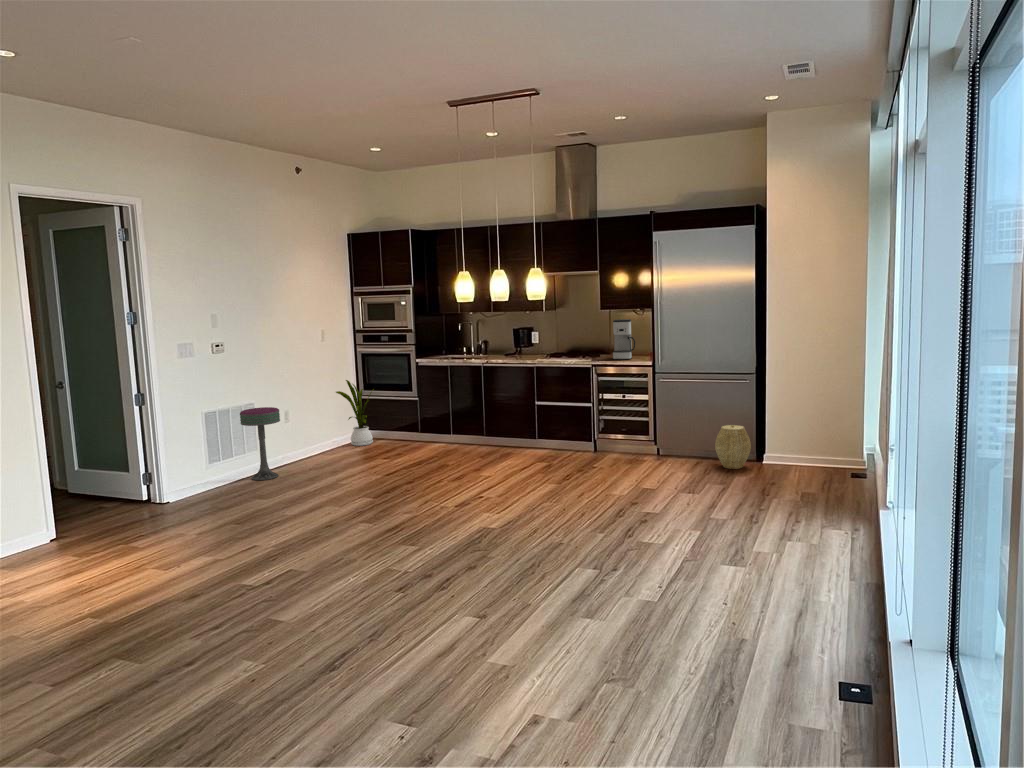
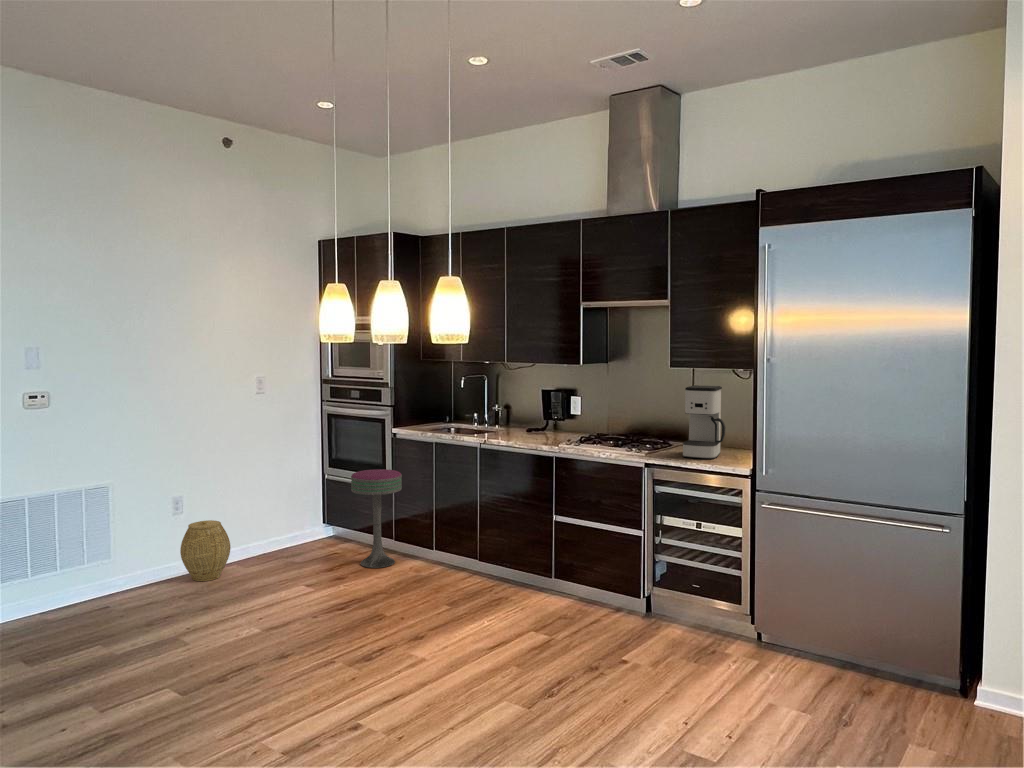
house plant: present [336,380,373,446] -> none [271,454,334,552]
bar stool: present [240,407,280,480] -> present [351,469,402,568]
woven basket: present [715,425,751,469] -> present [180,520,231,581]

